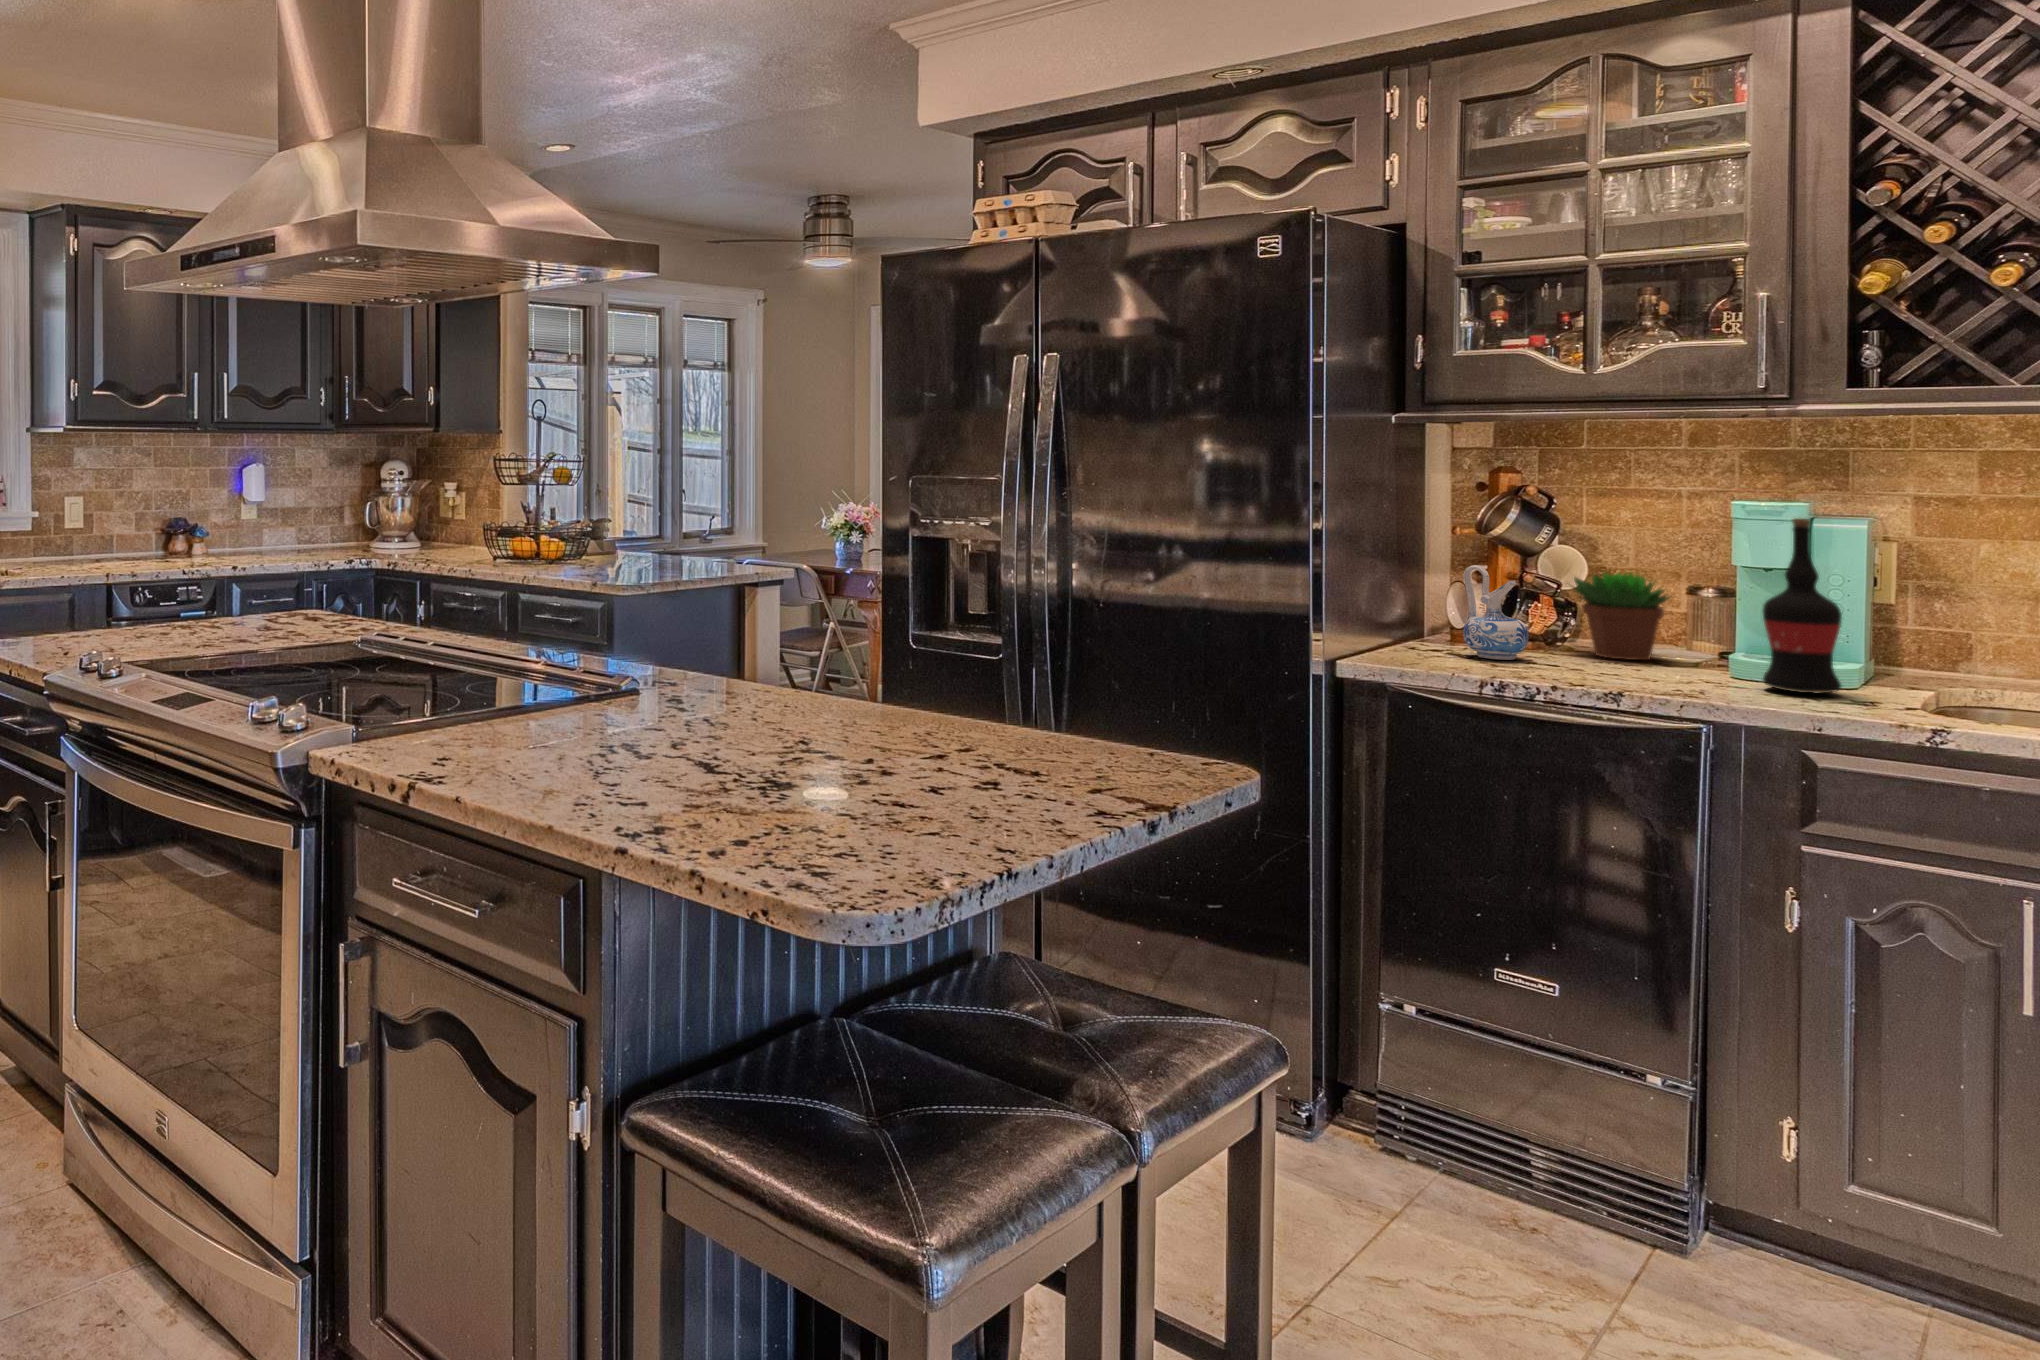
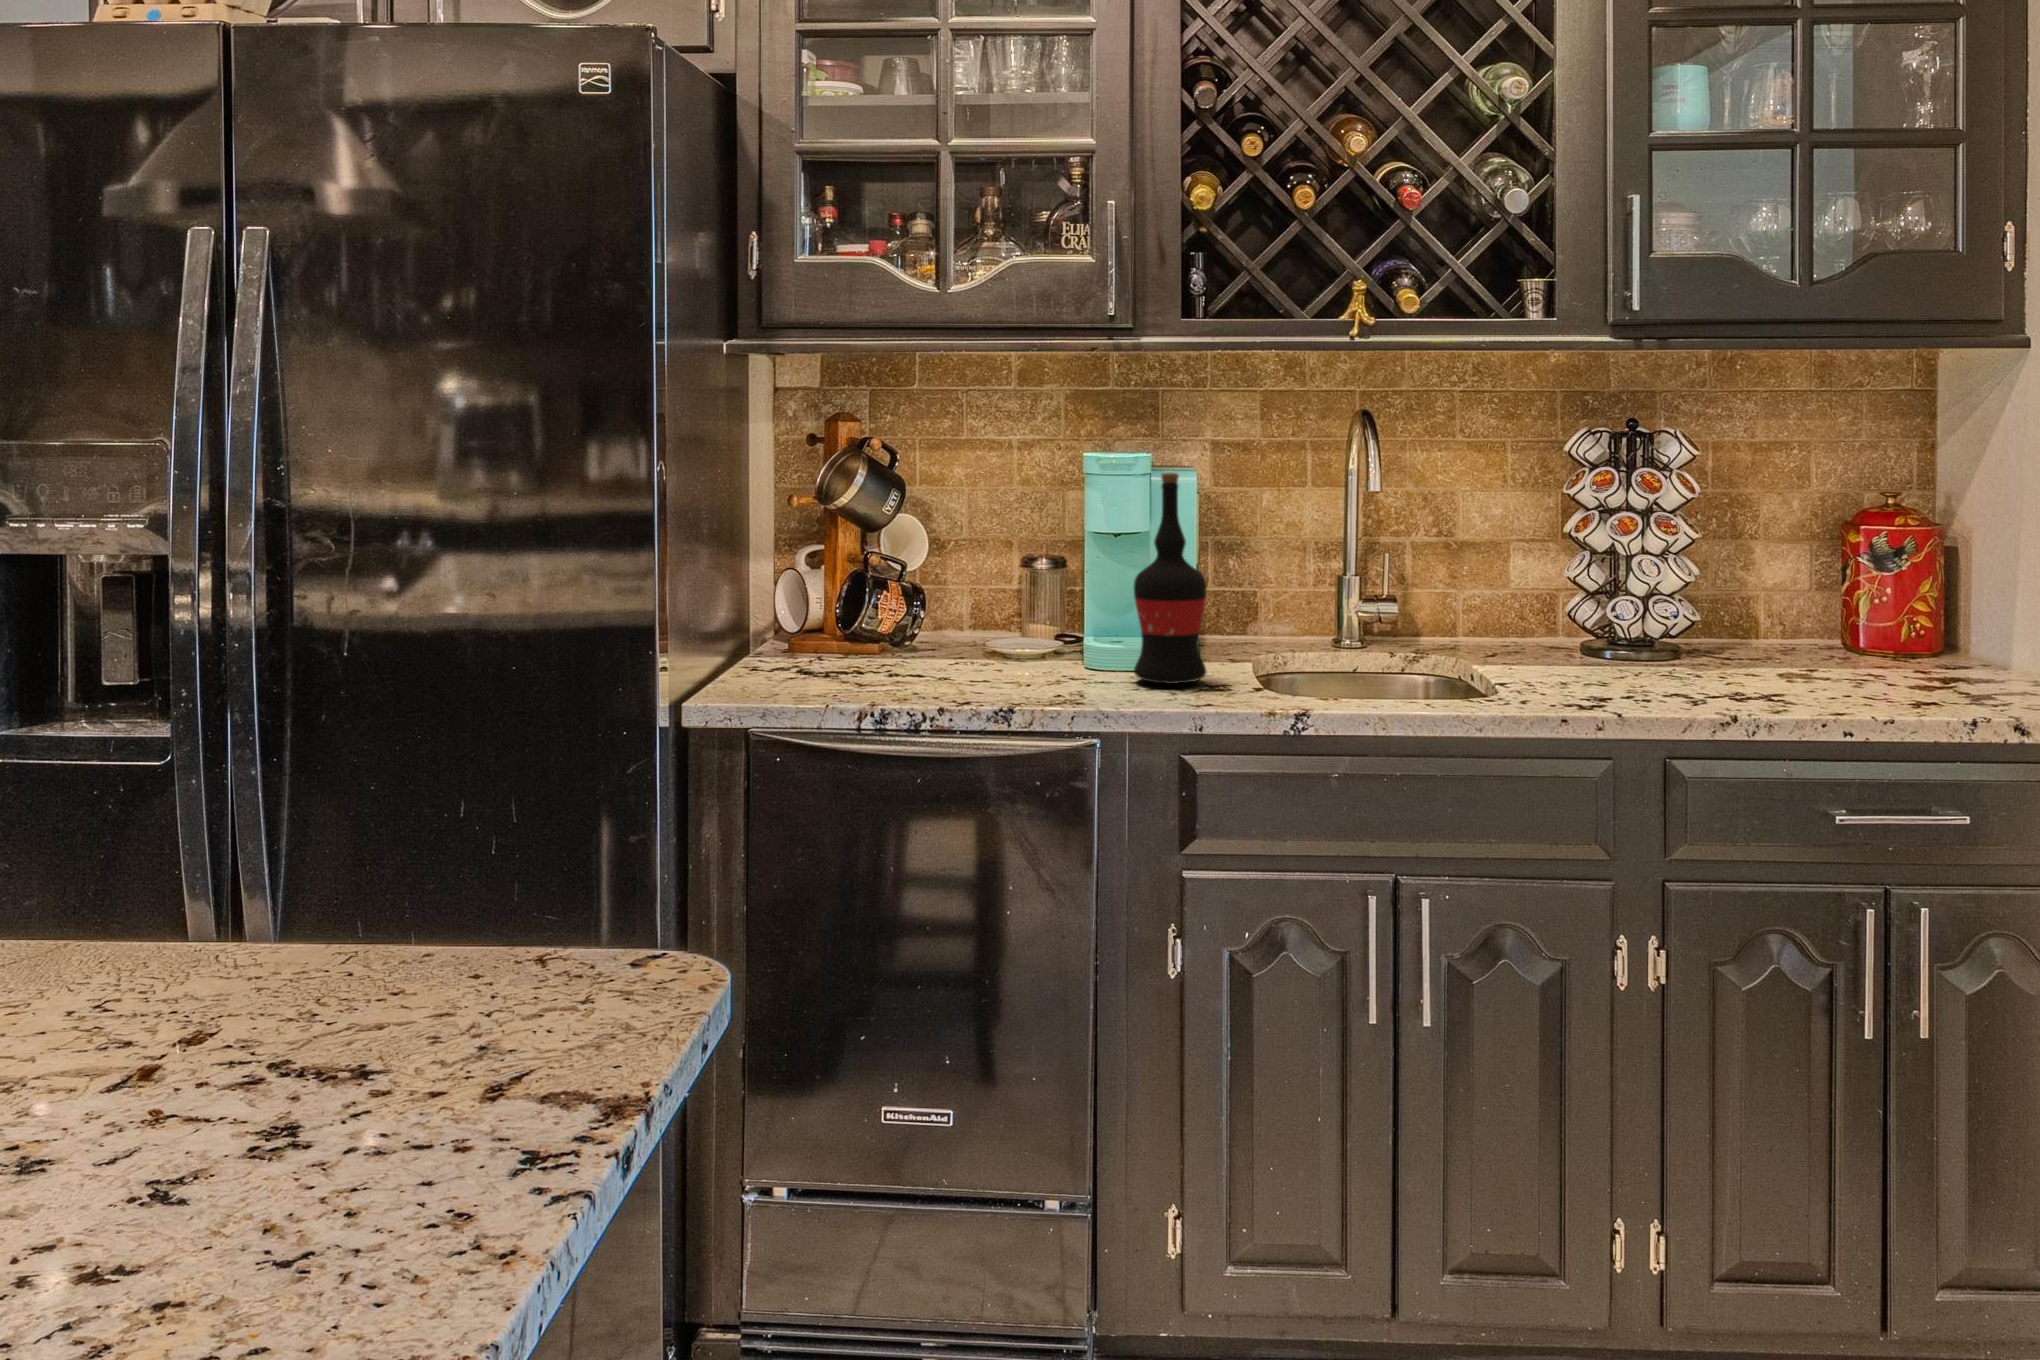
ceramic pitcher: present [1463,565,1528,660] -> none [815,549,889,675]
succulent plant: present [1571,572,1670,660] -> none [920,541,1029,658]

